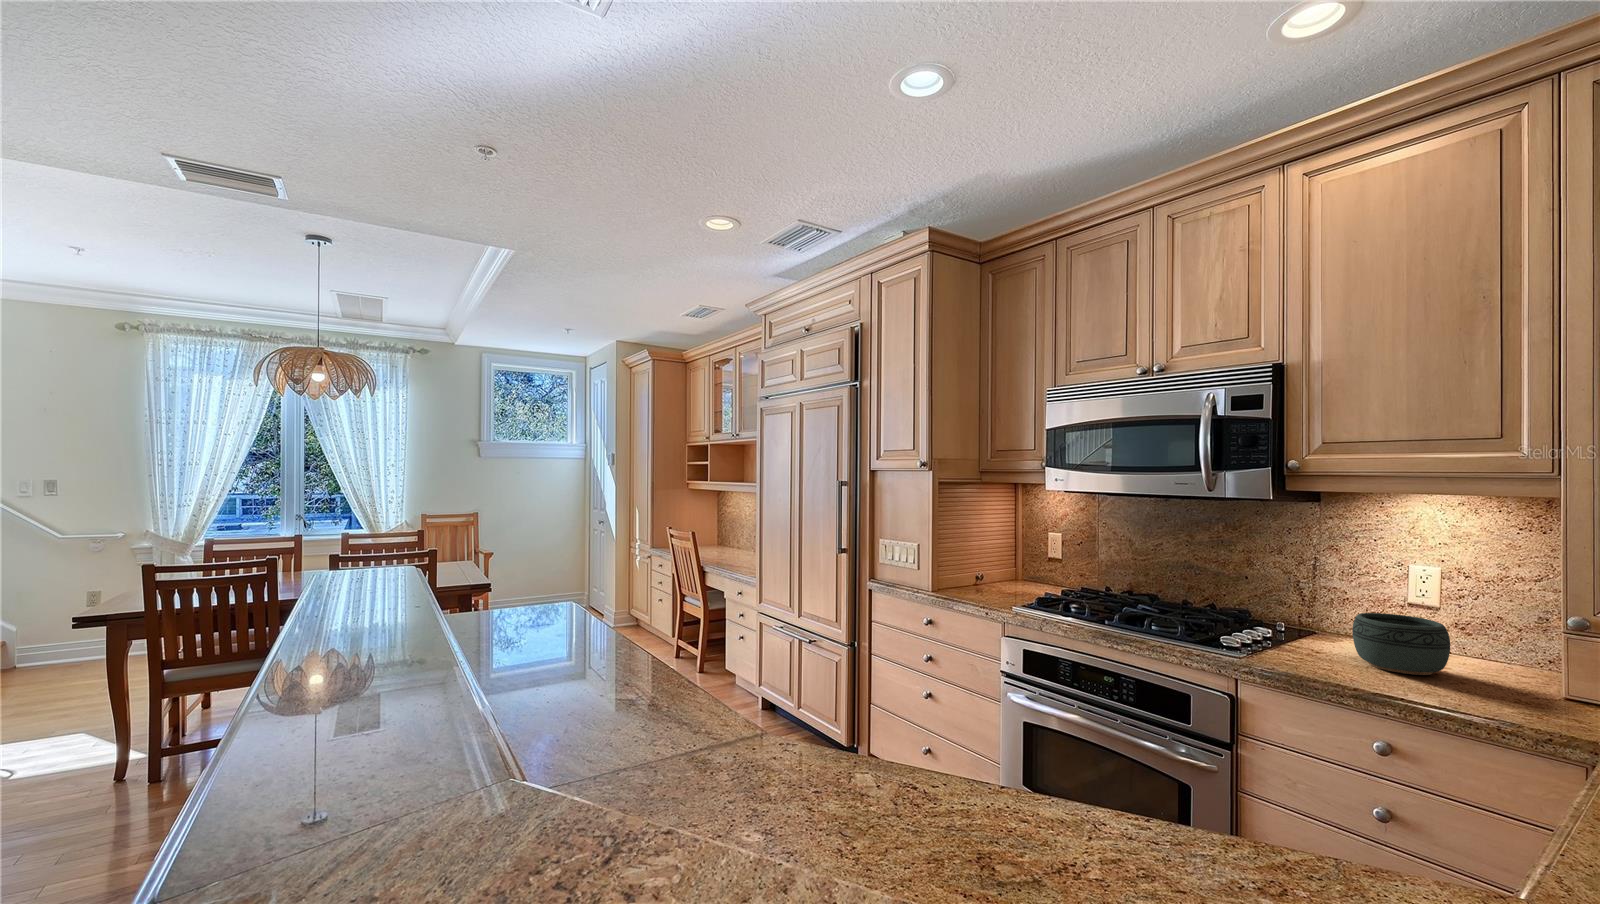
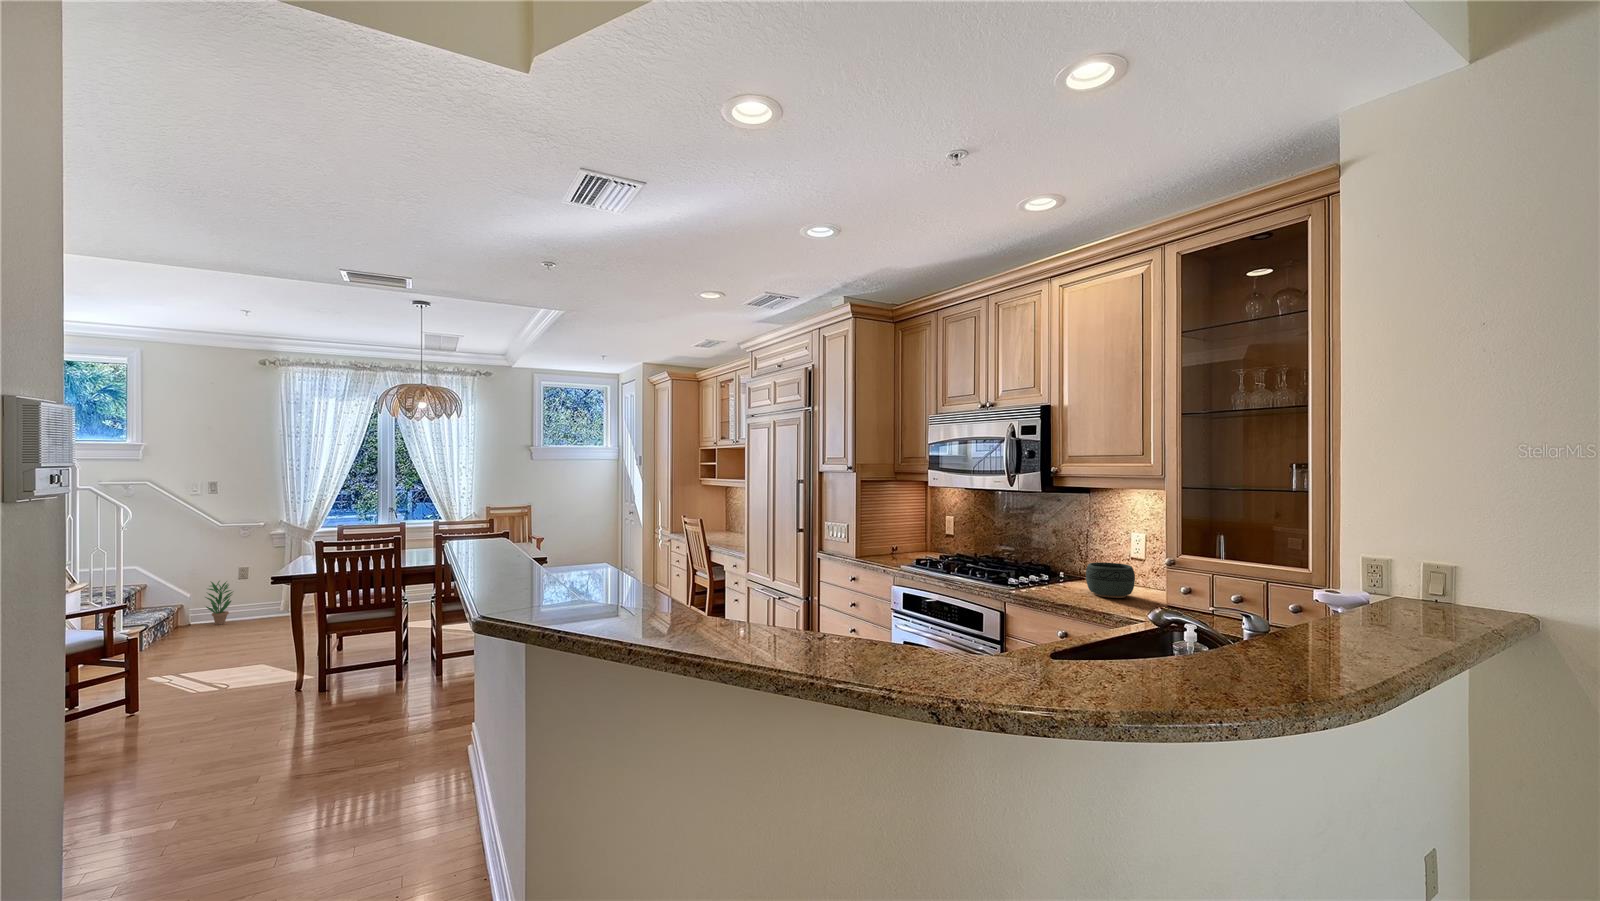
potted plant: none [32,609,78,668] -> present [205,581,232,625]

